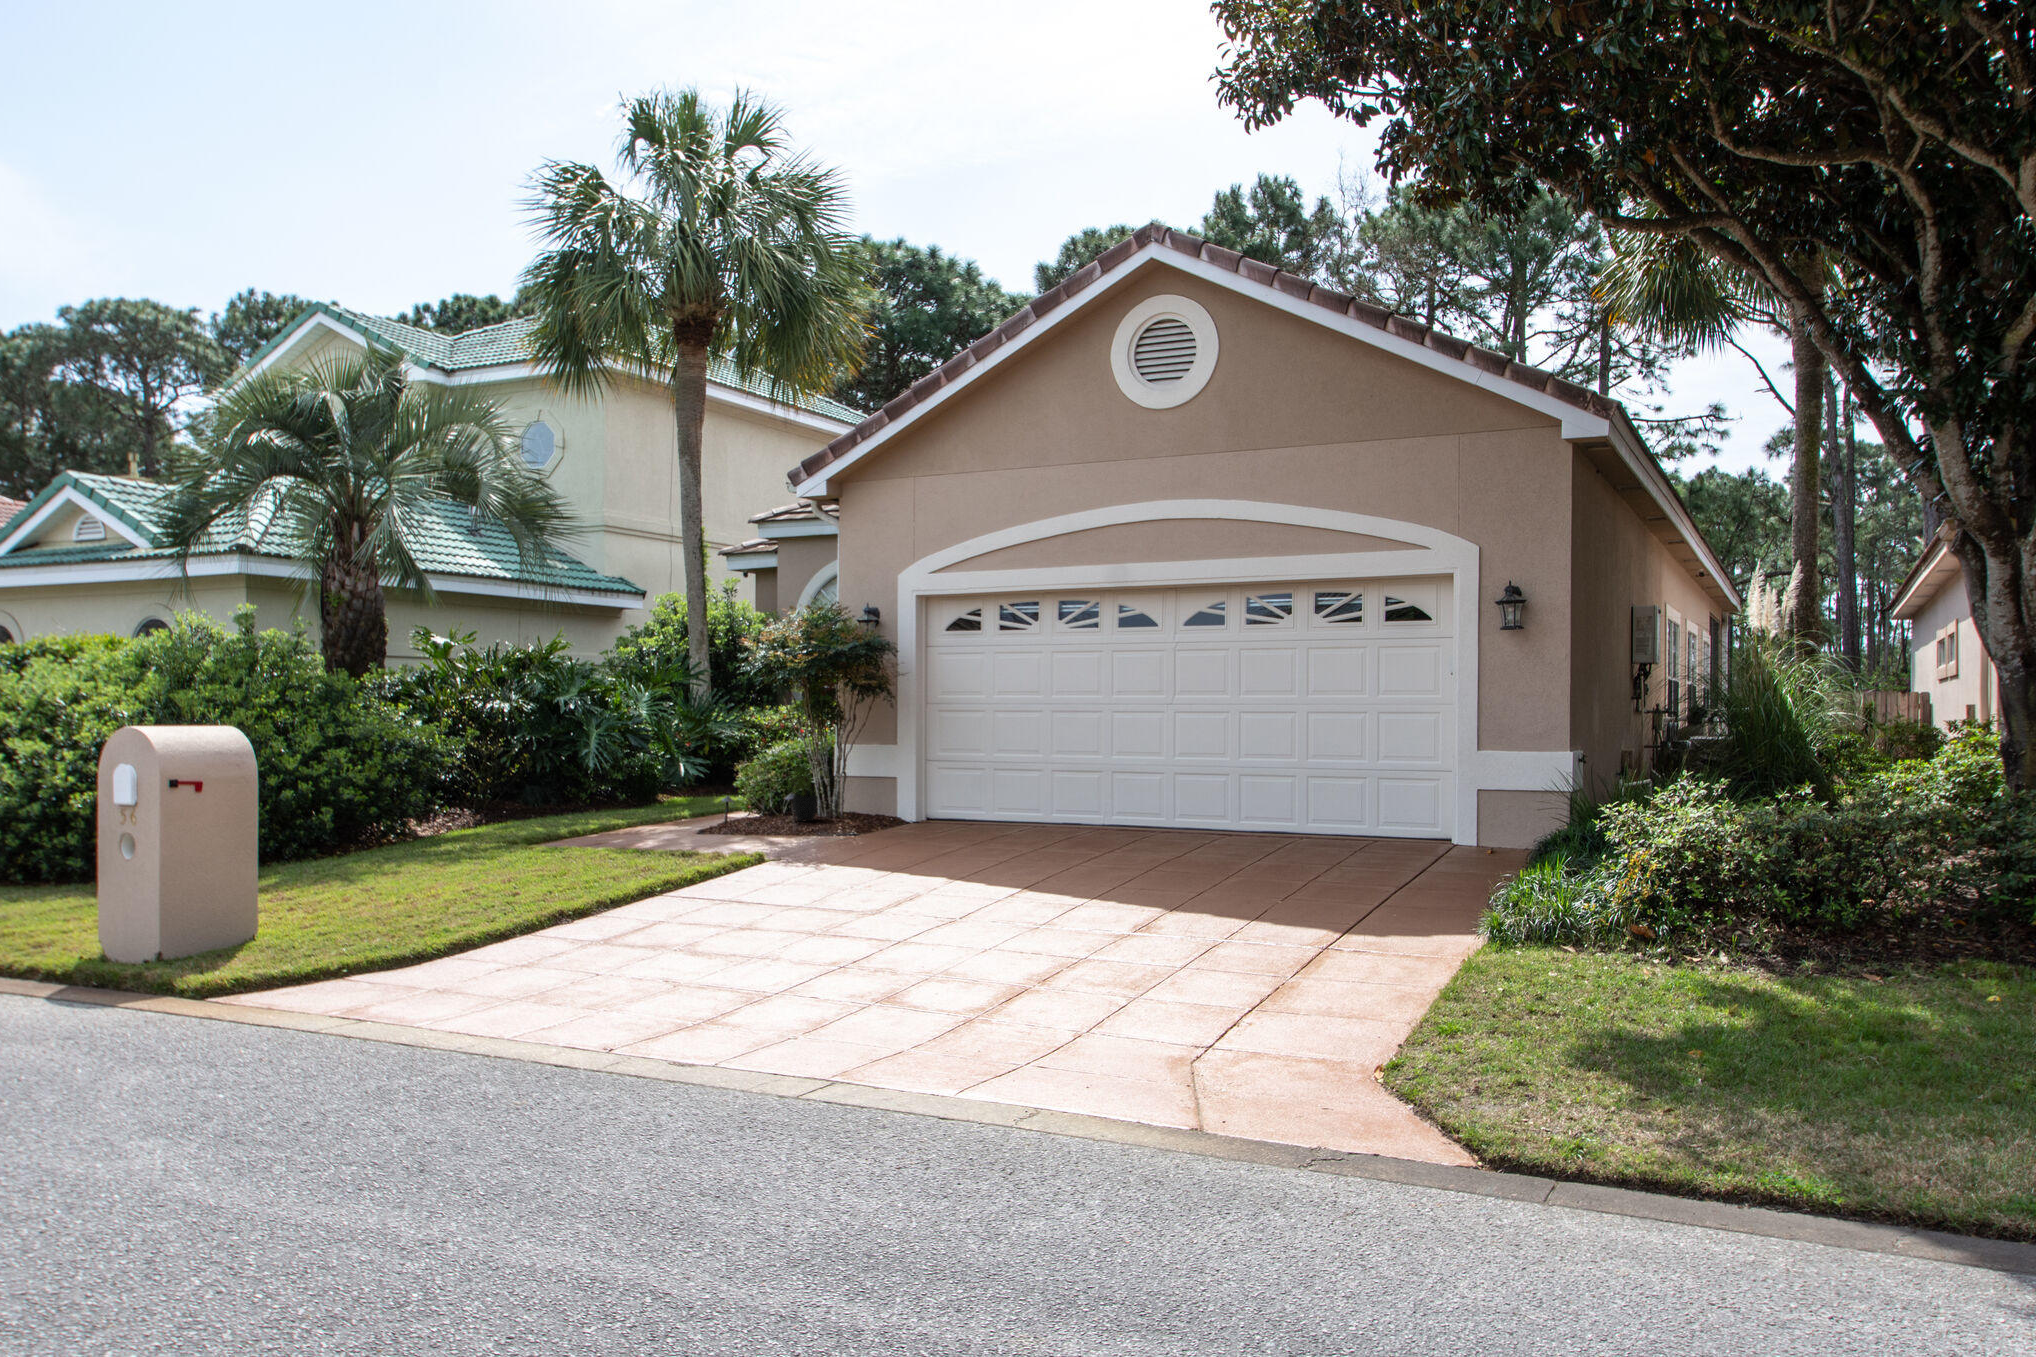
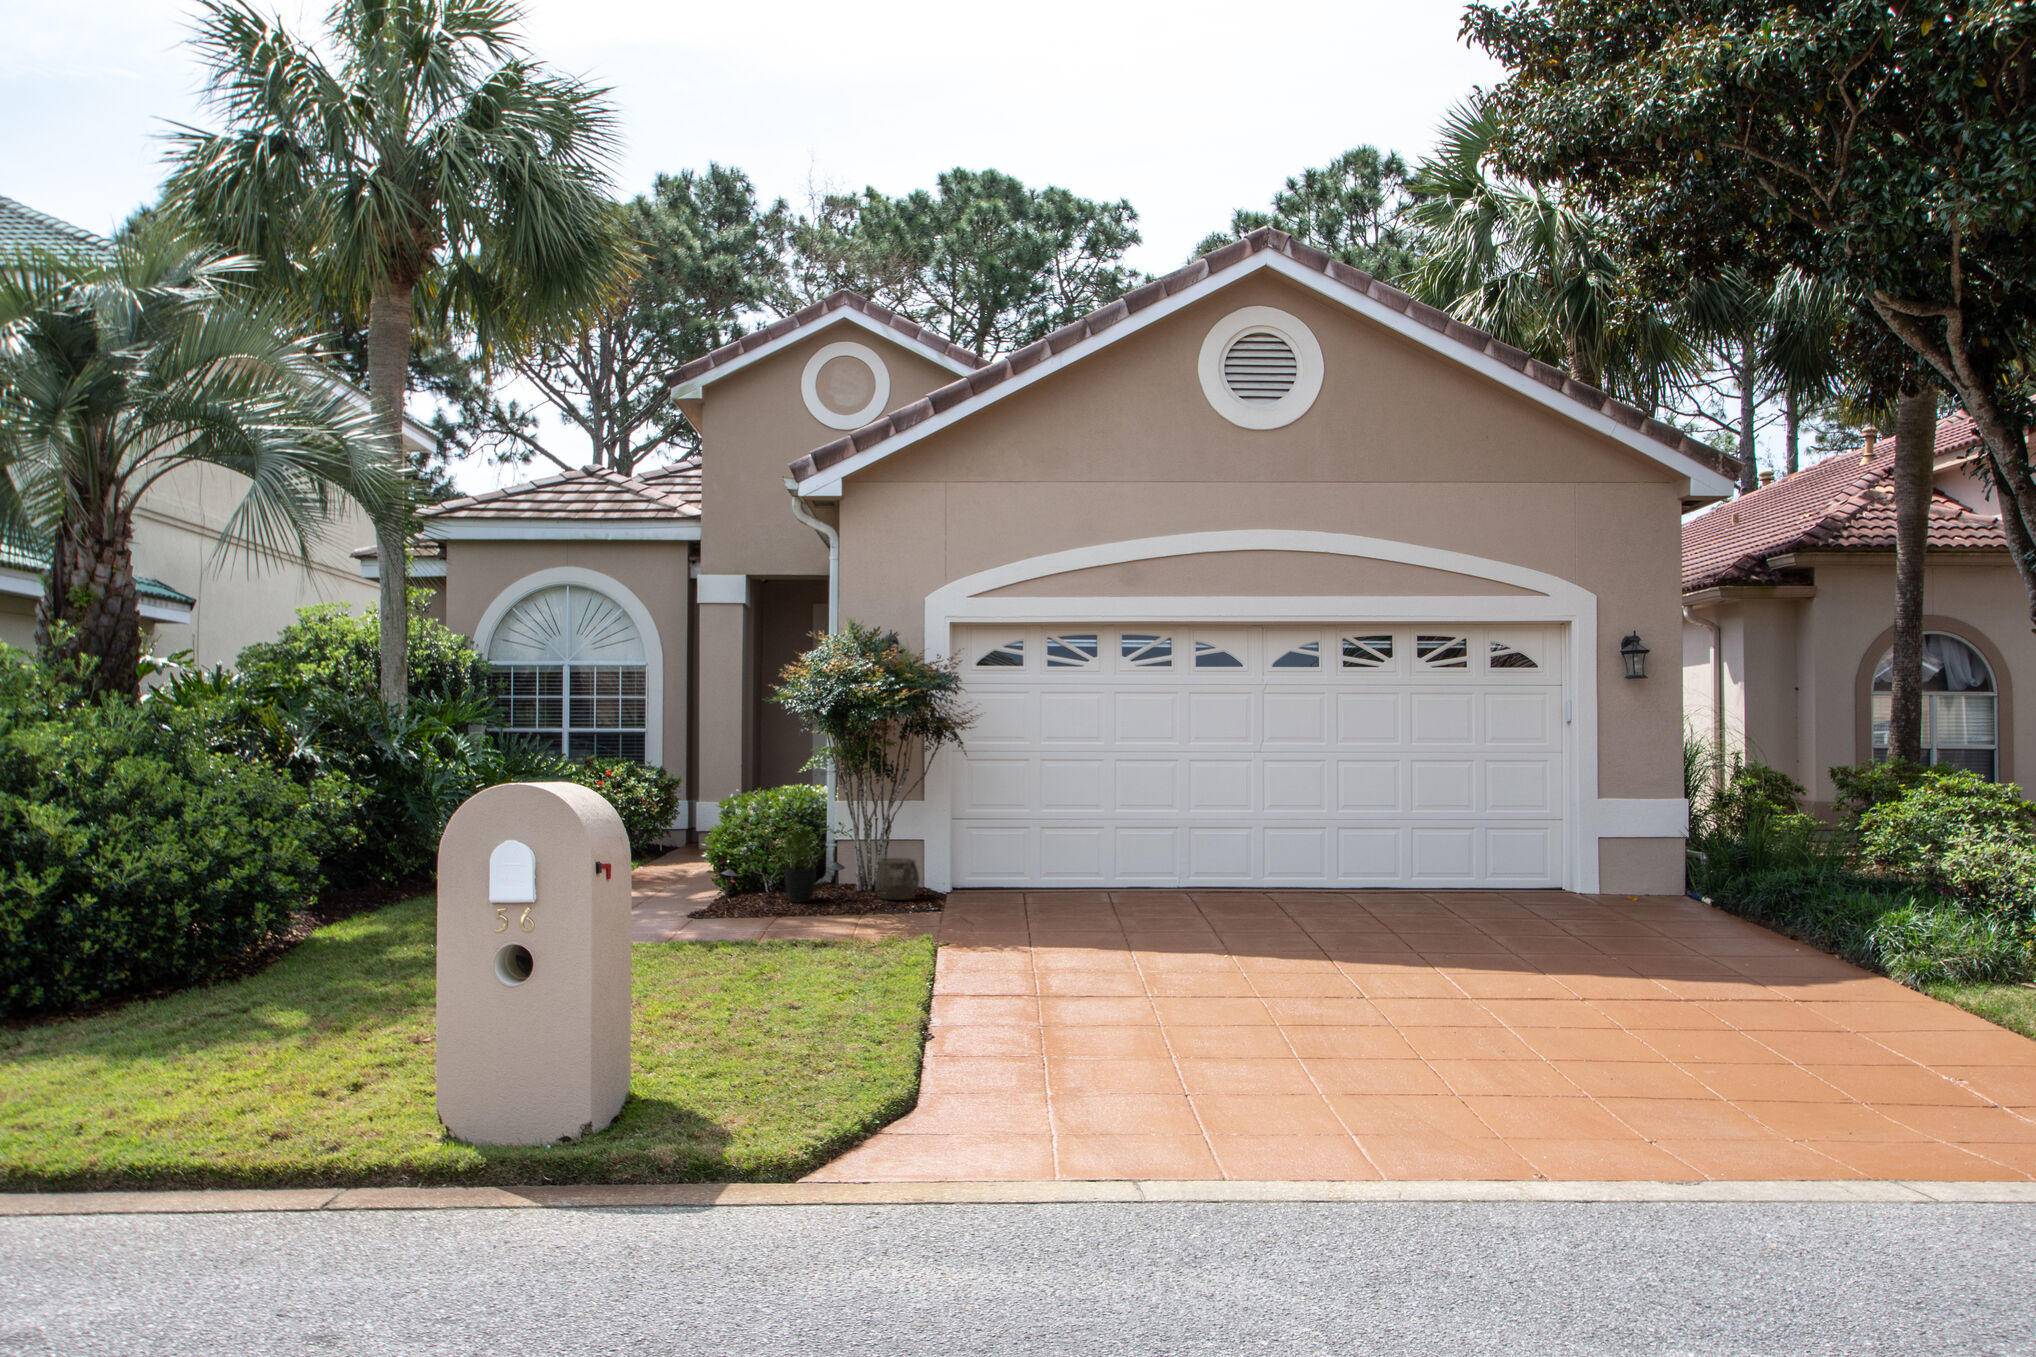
woven basket: none [859,790,895,824] -> present [875,858,919,900]

